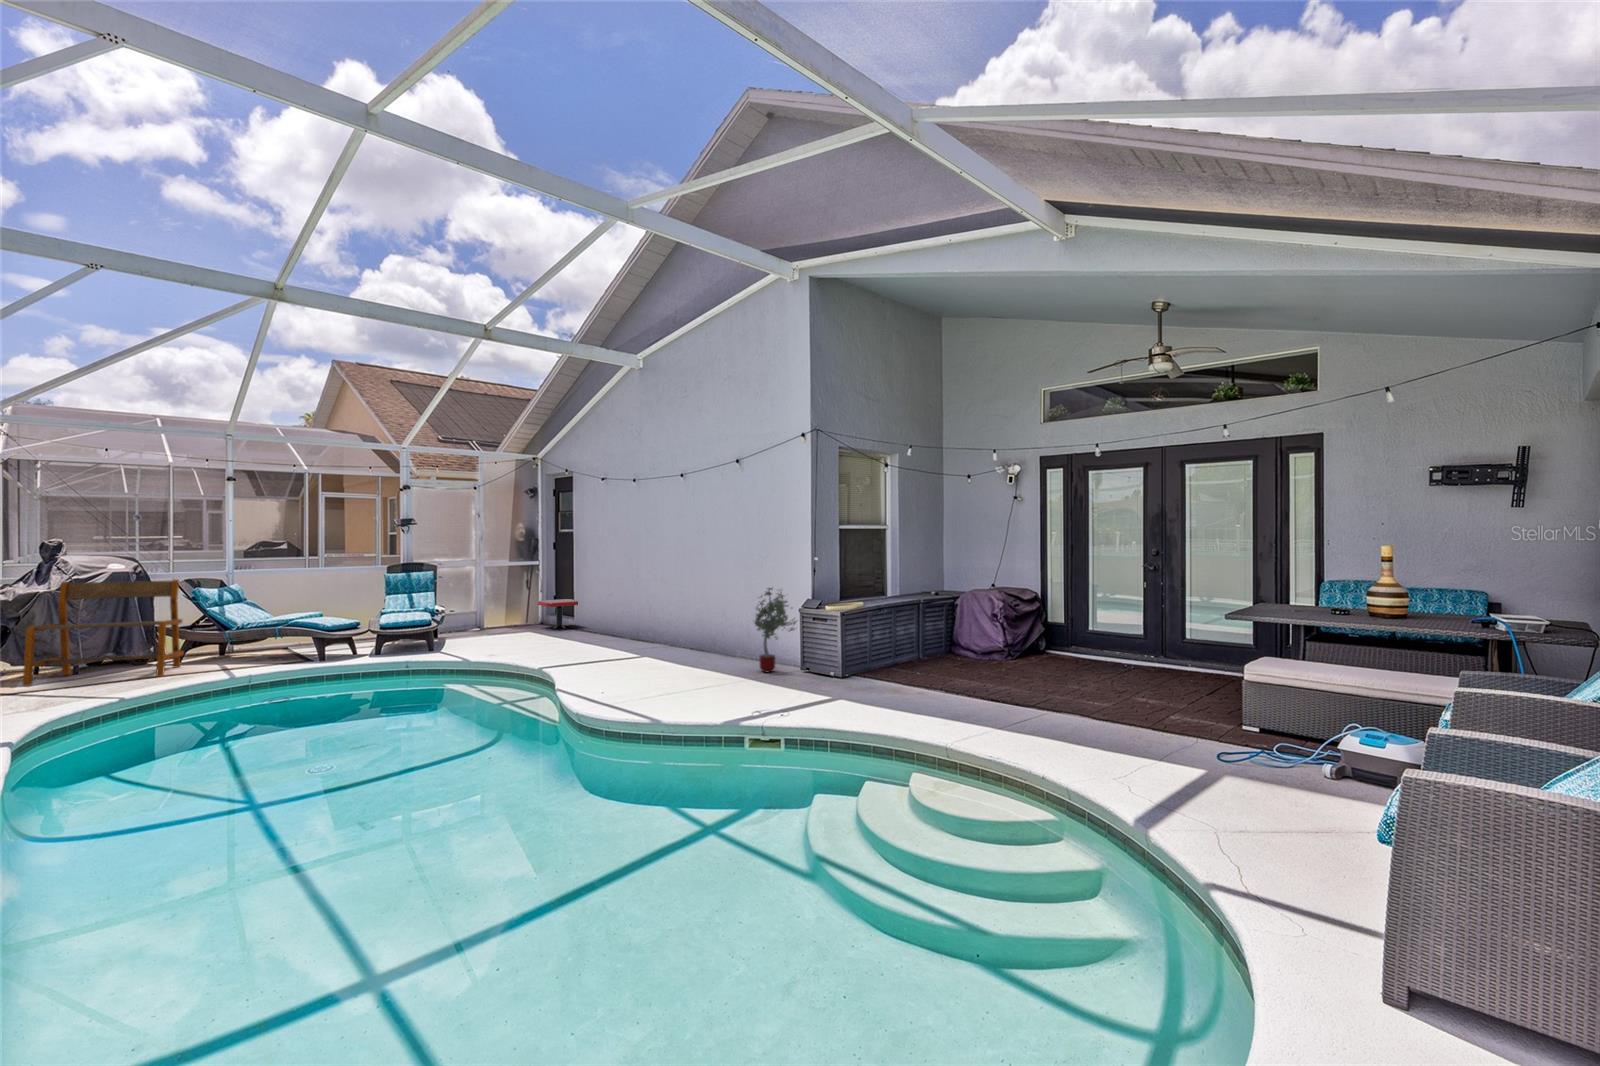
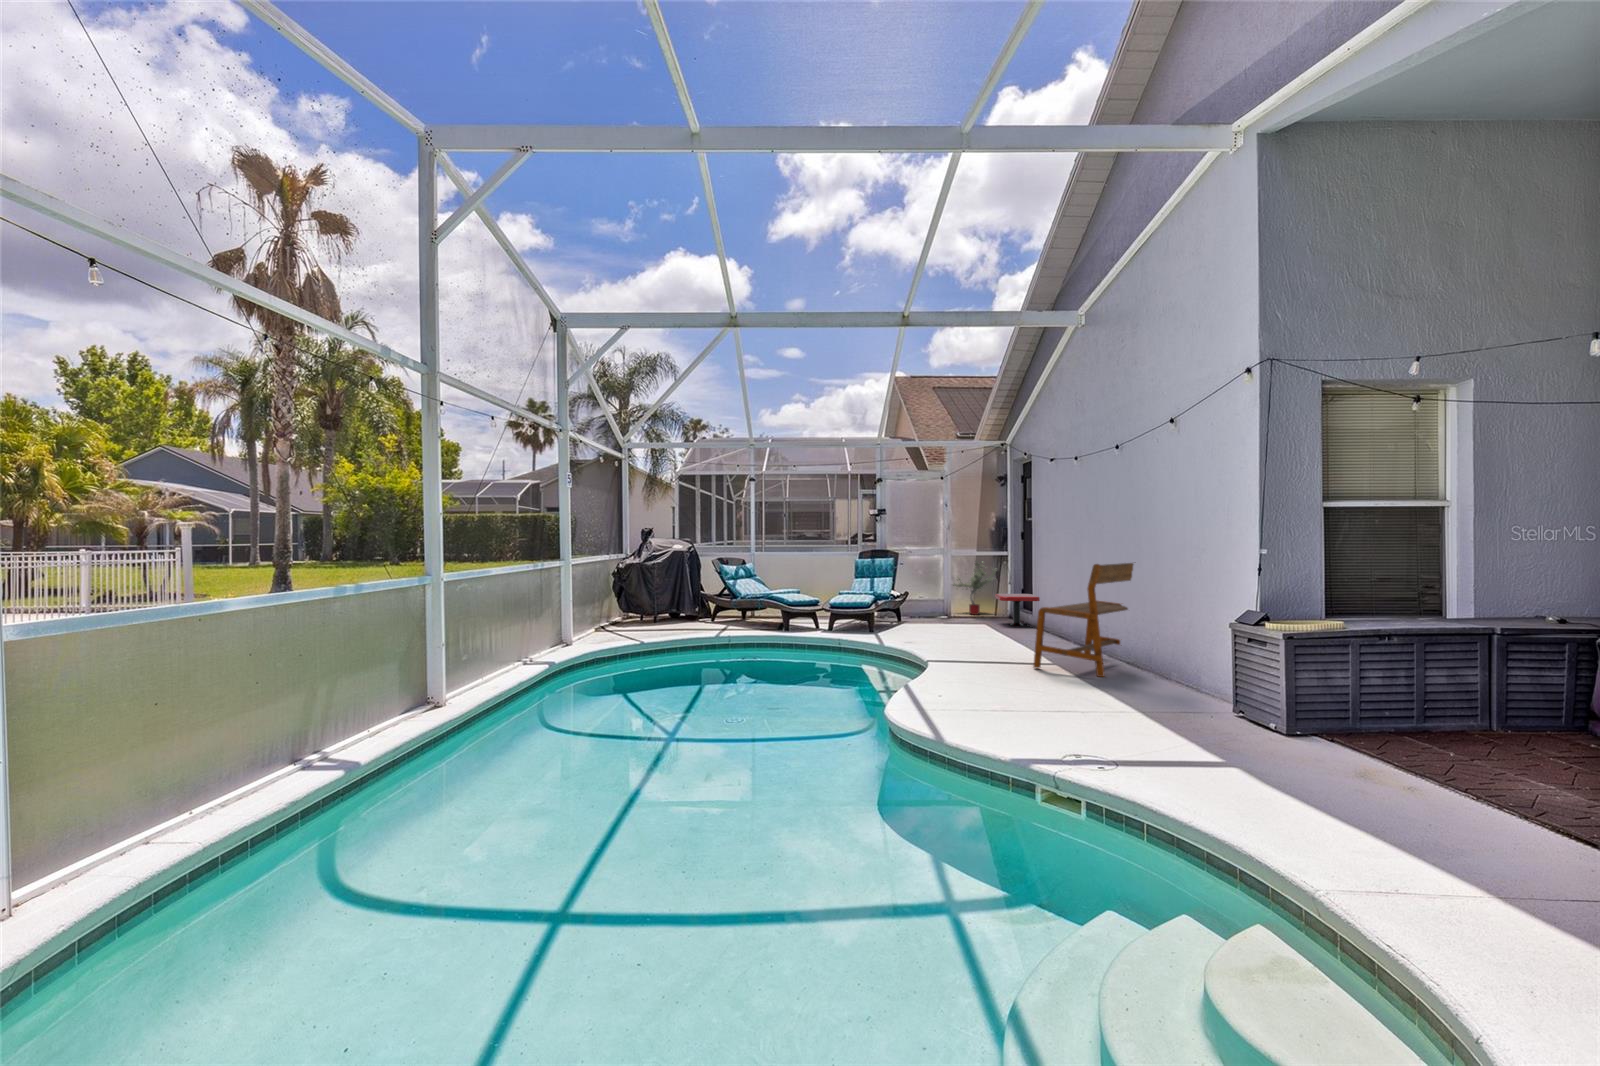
bench: present [23,579,184,686] -> present [1033,563,1133,677]
potted tree: present [754,588,796,672] -> present [953,561,997,615]

